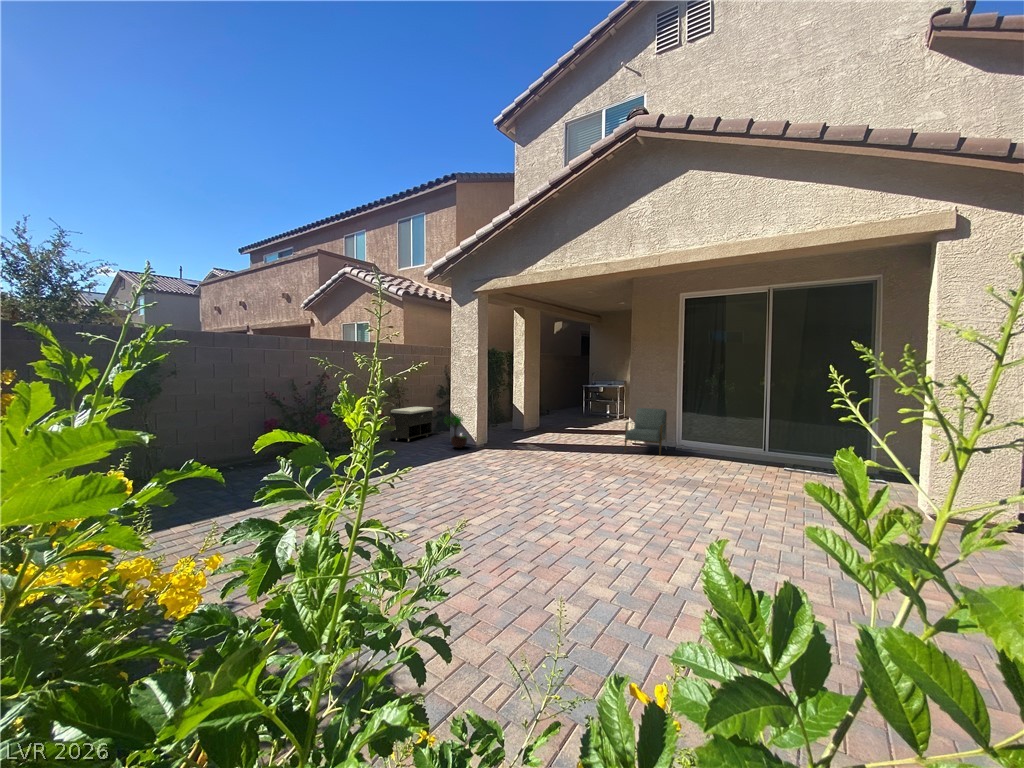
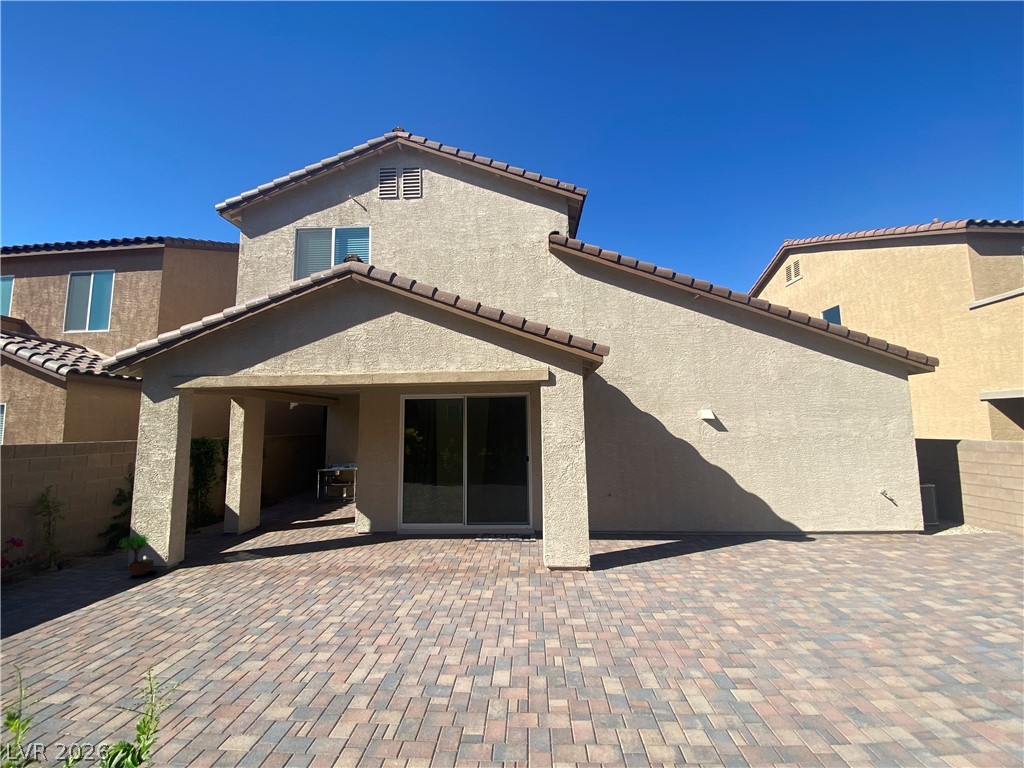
storage bench: present [391,406,433,441] -> none [23,526,104,579]
chair: present [625,408,667,456] -> none [347,501,389,548]

